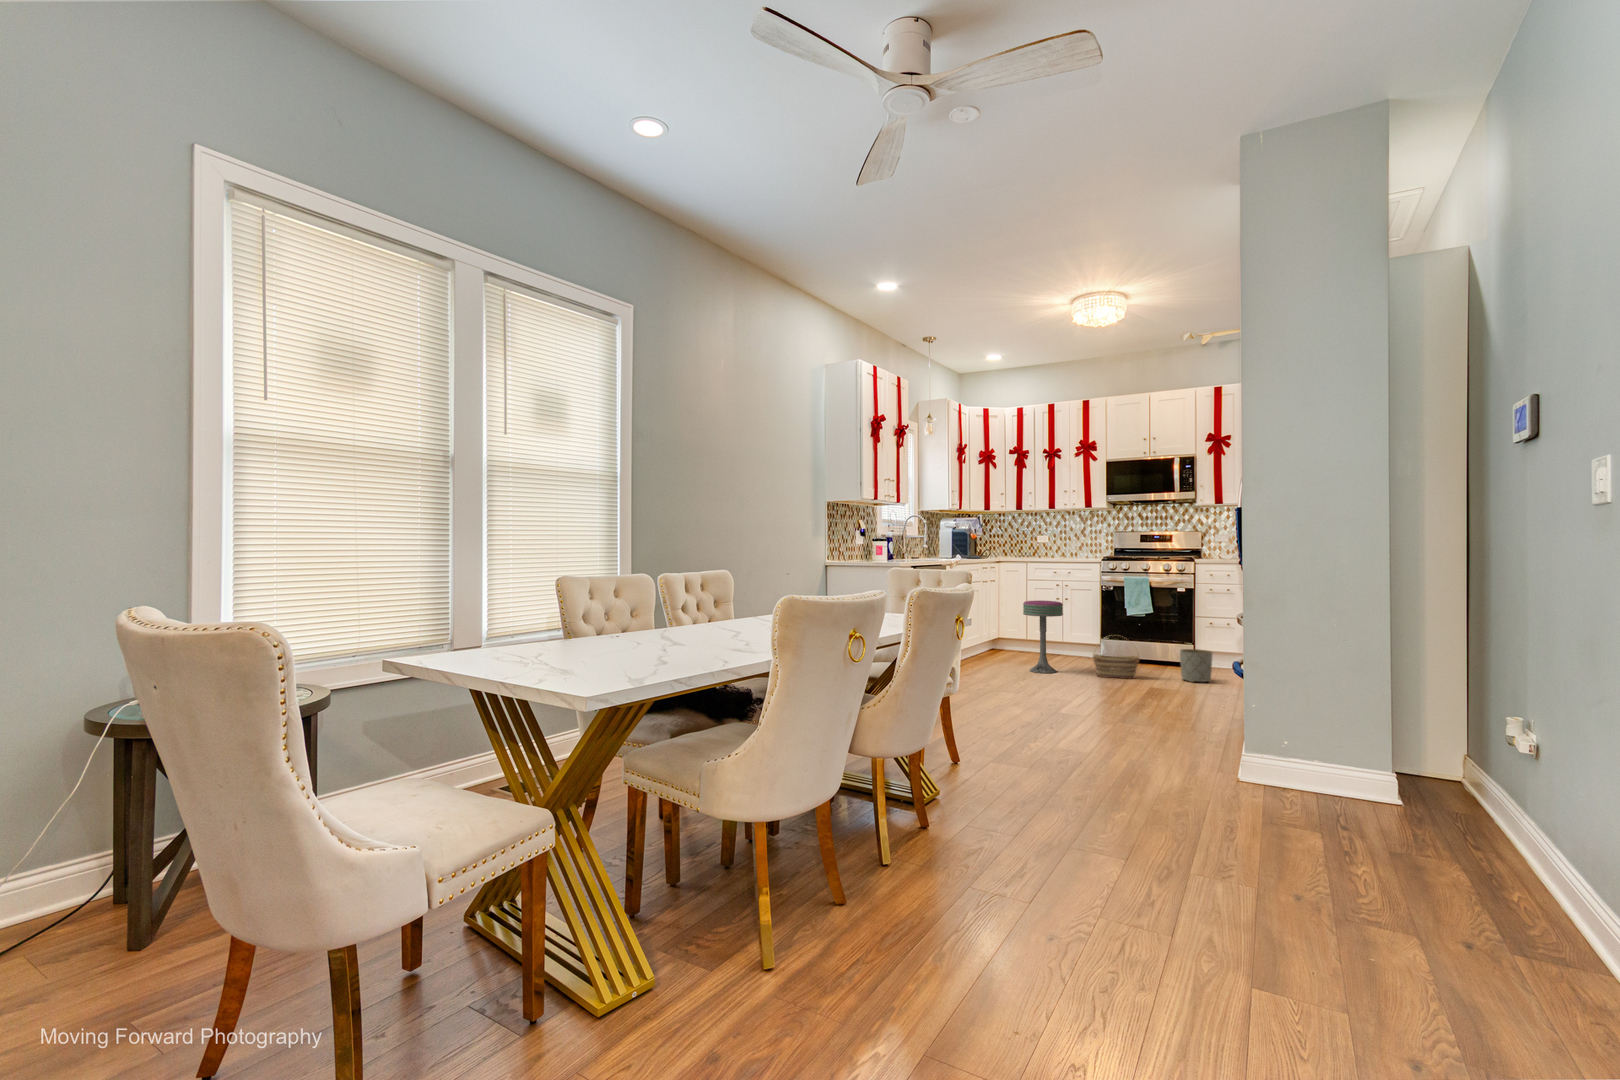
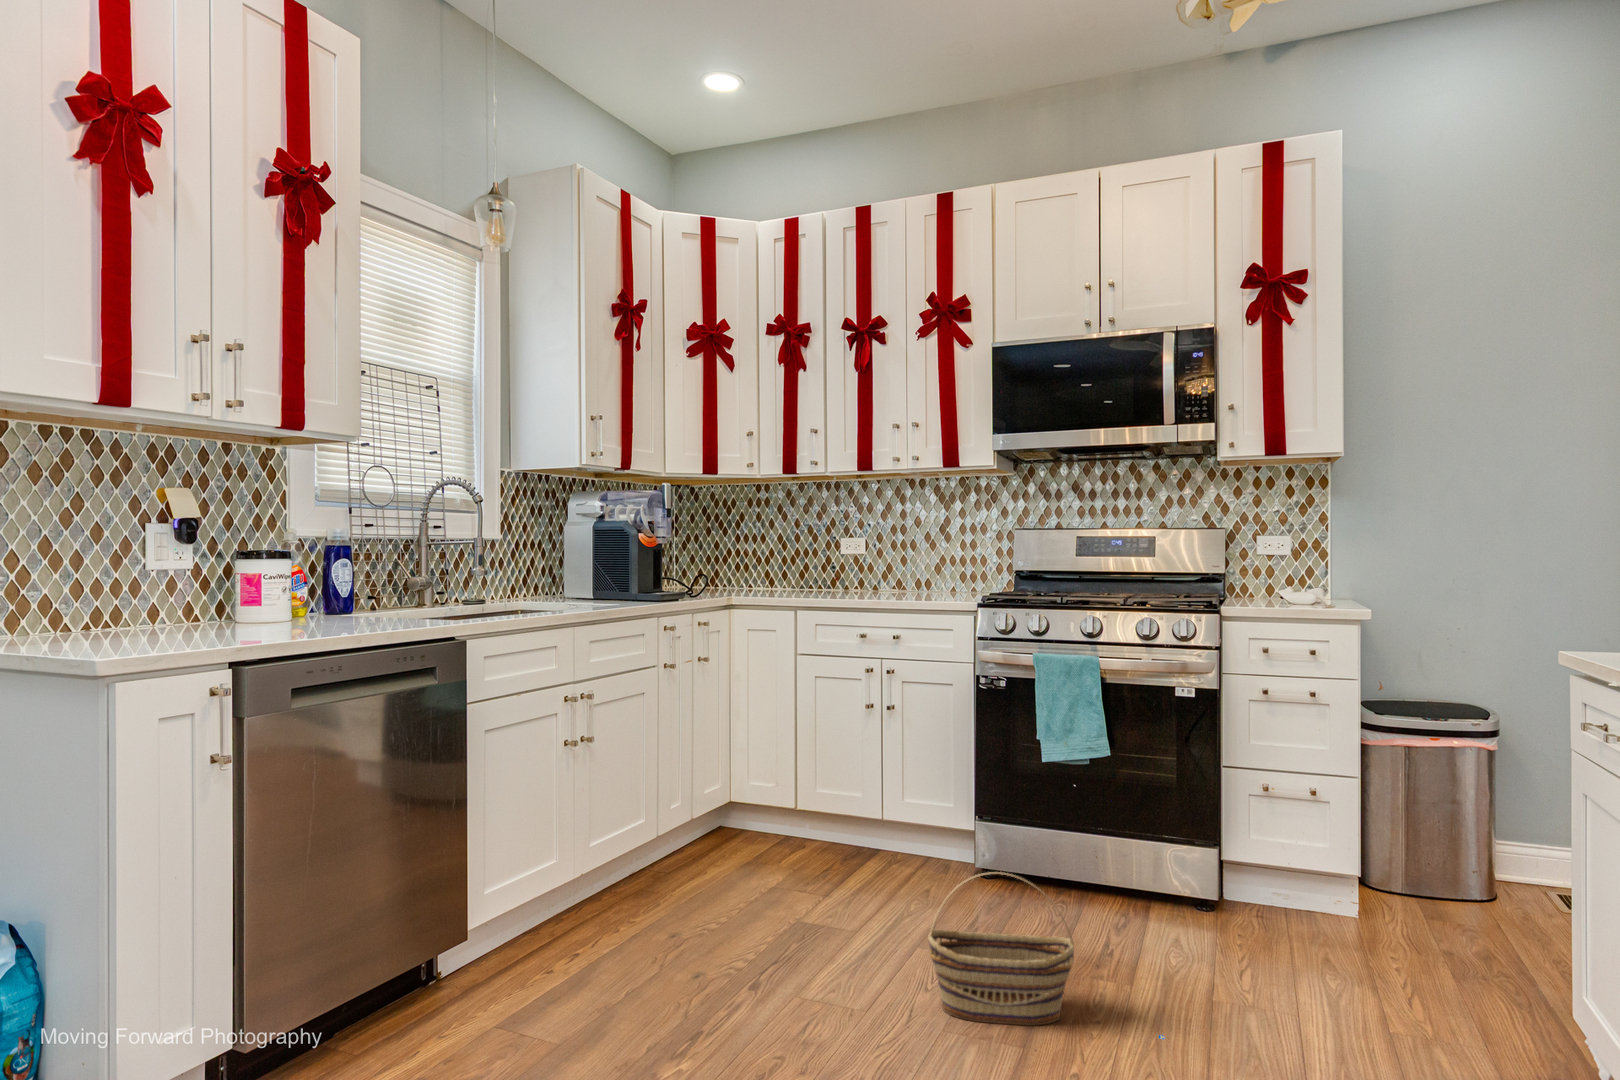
bar stool: present [1023,601,1063,673] -> none [721,743,842,995]
planter: present [1180,649,1213,682] -> none [1201,911,1308,1047]

